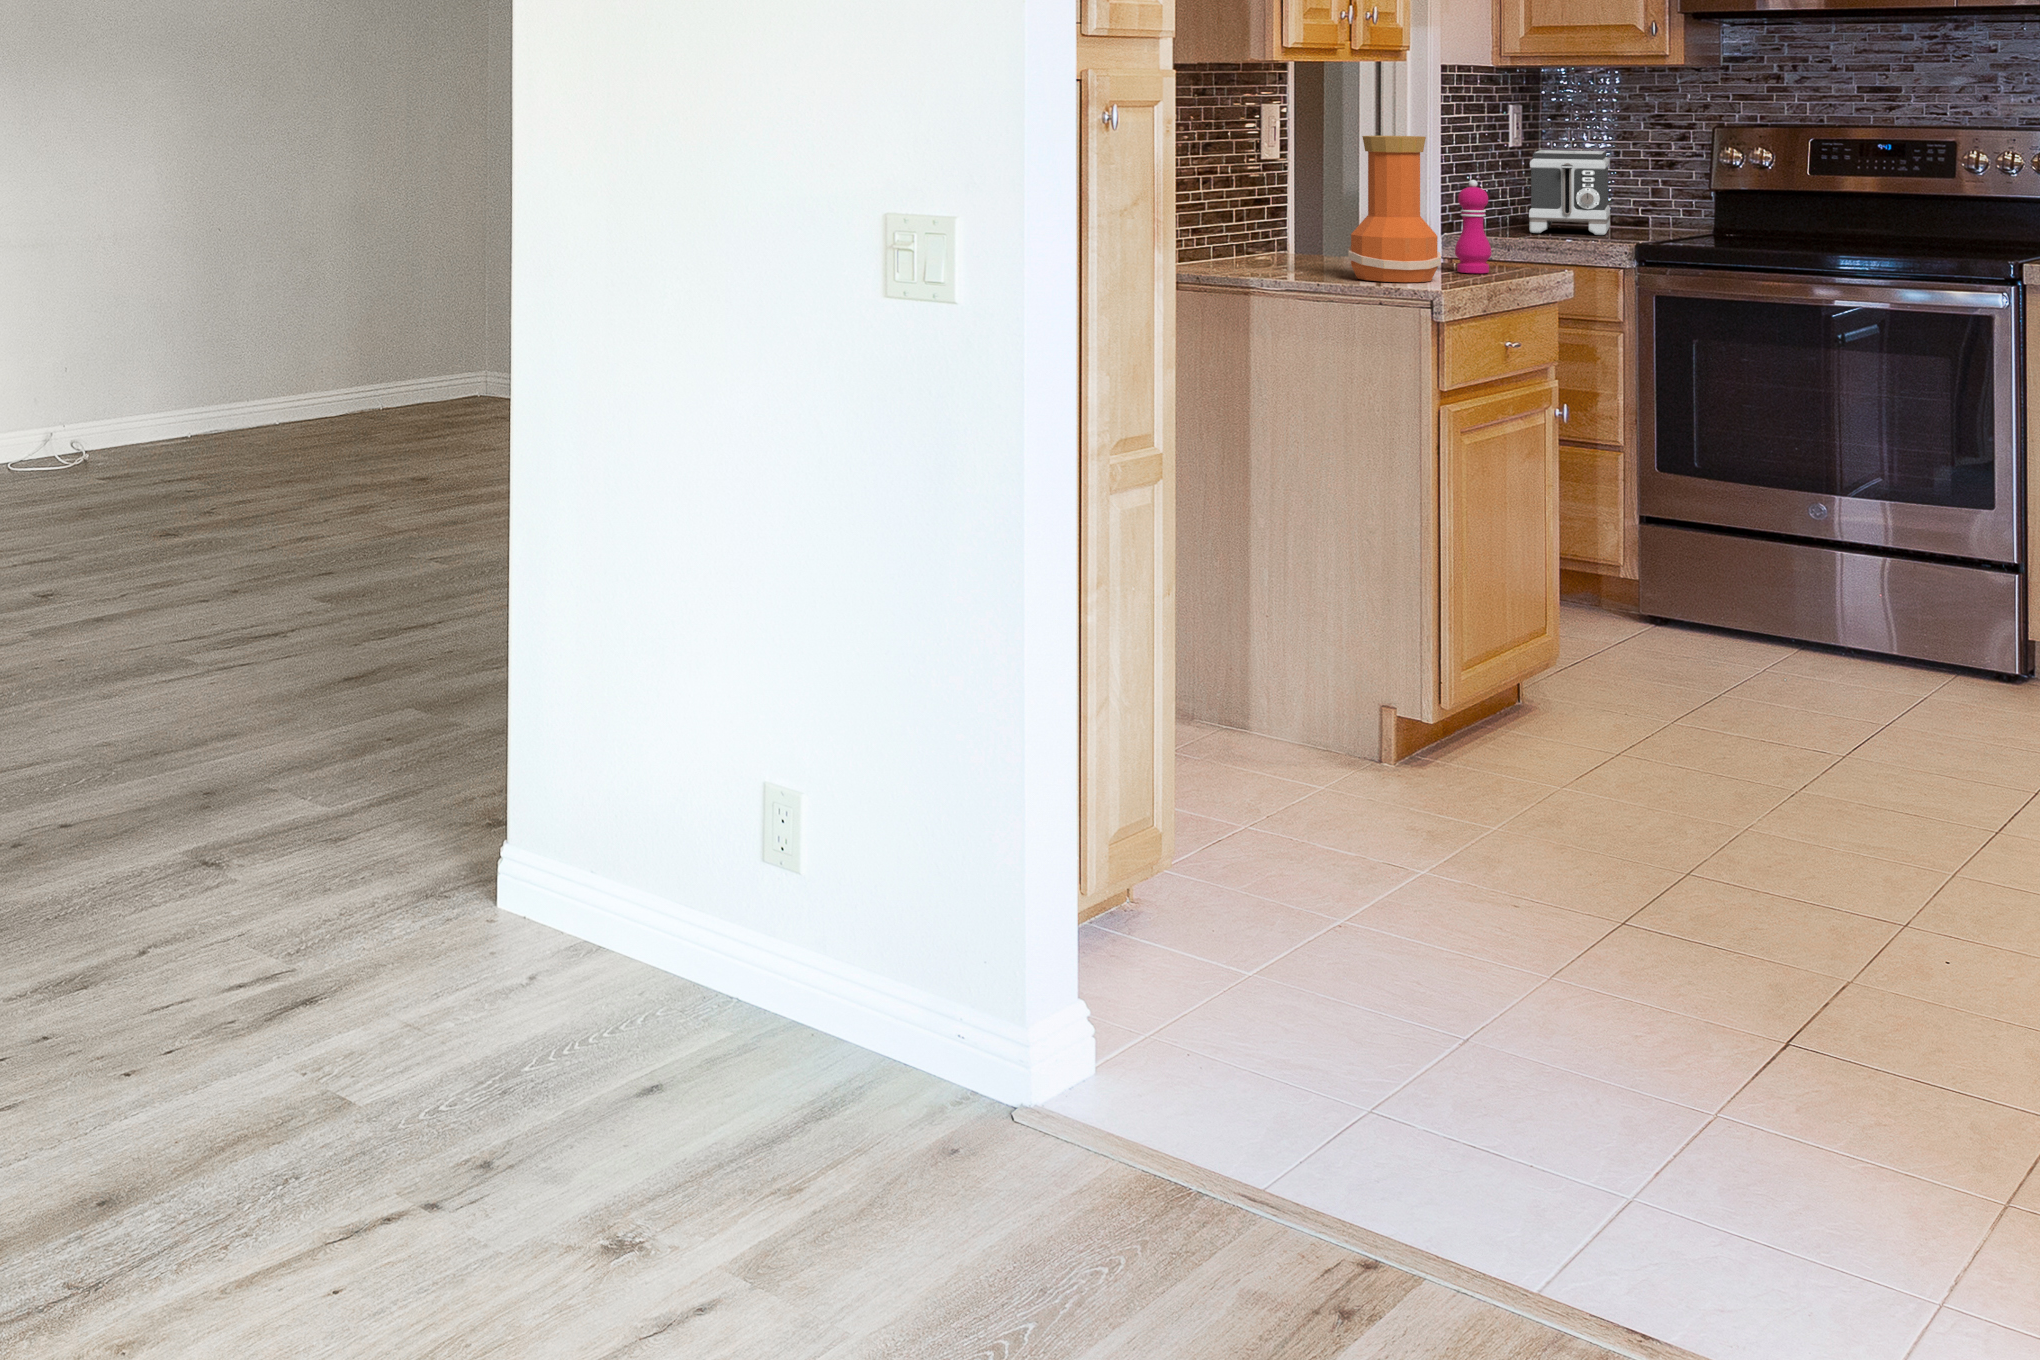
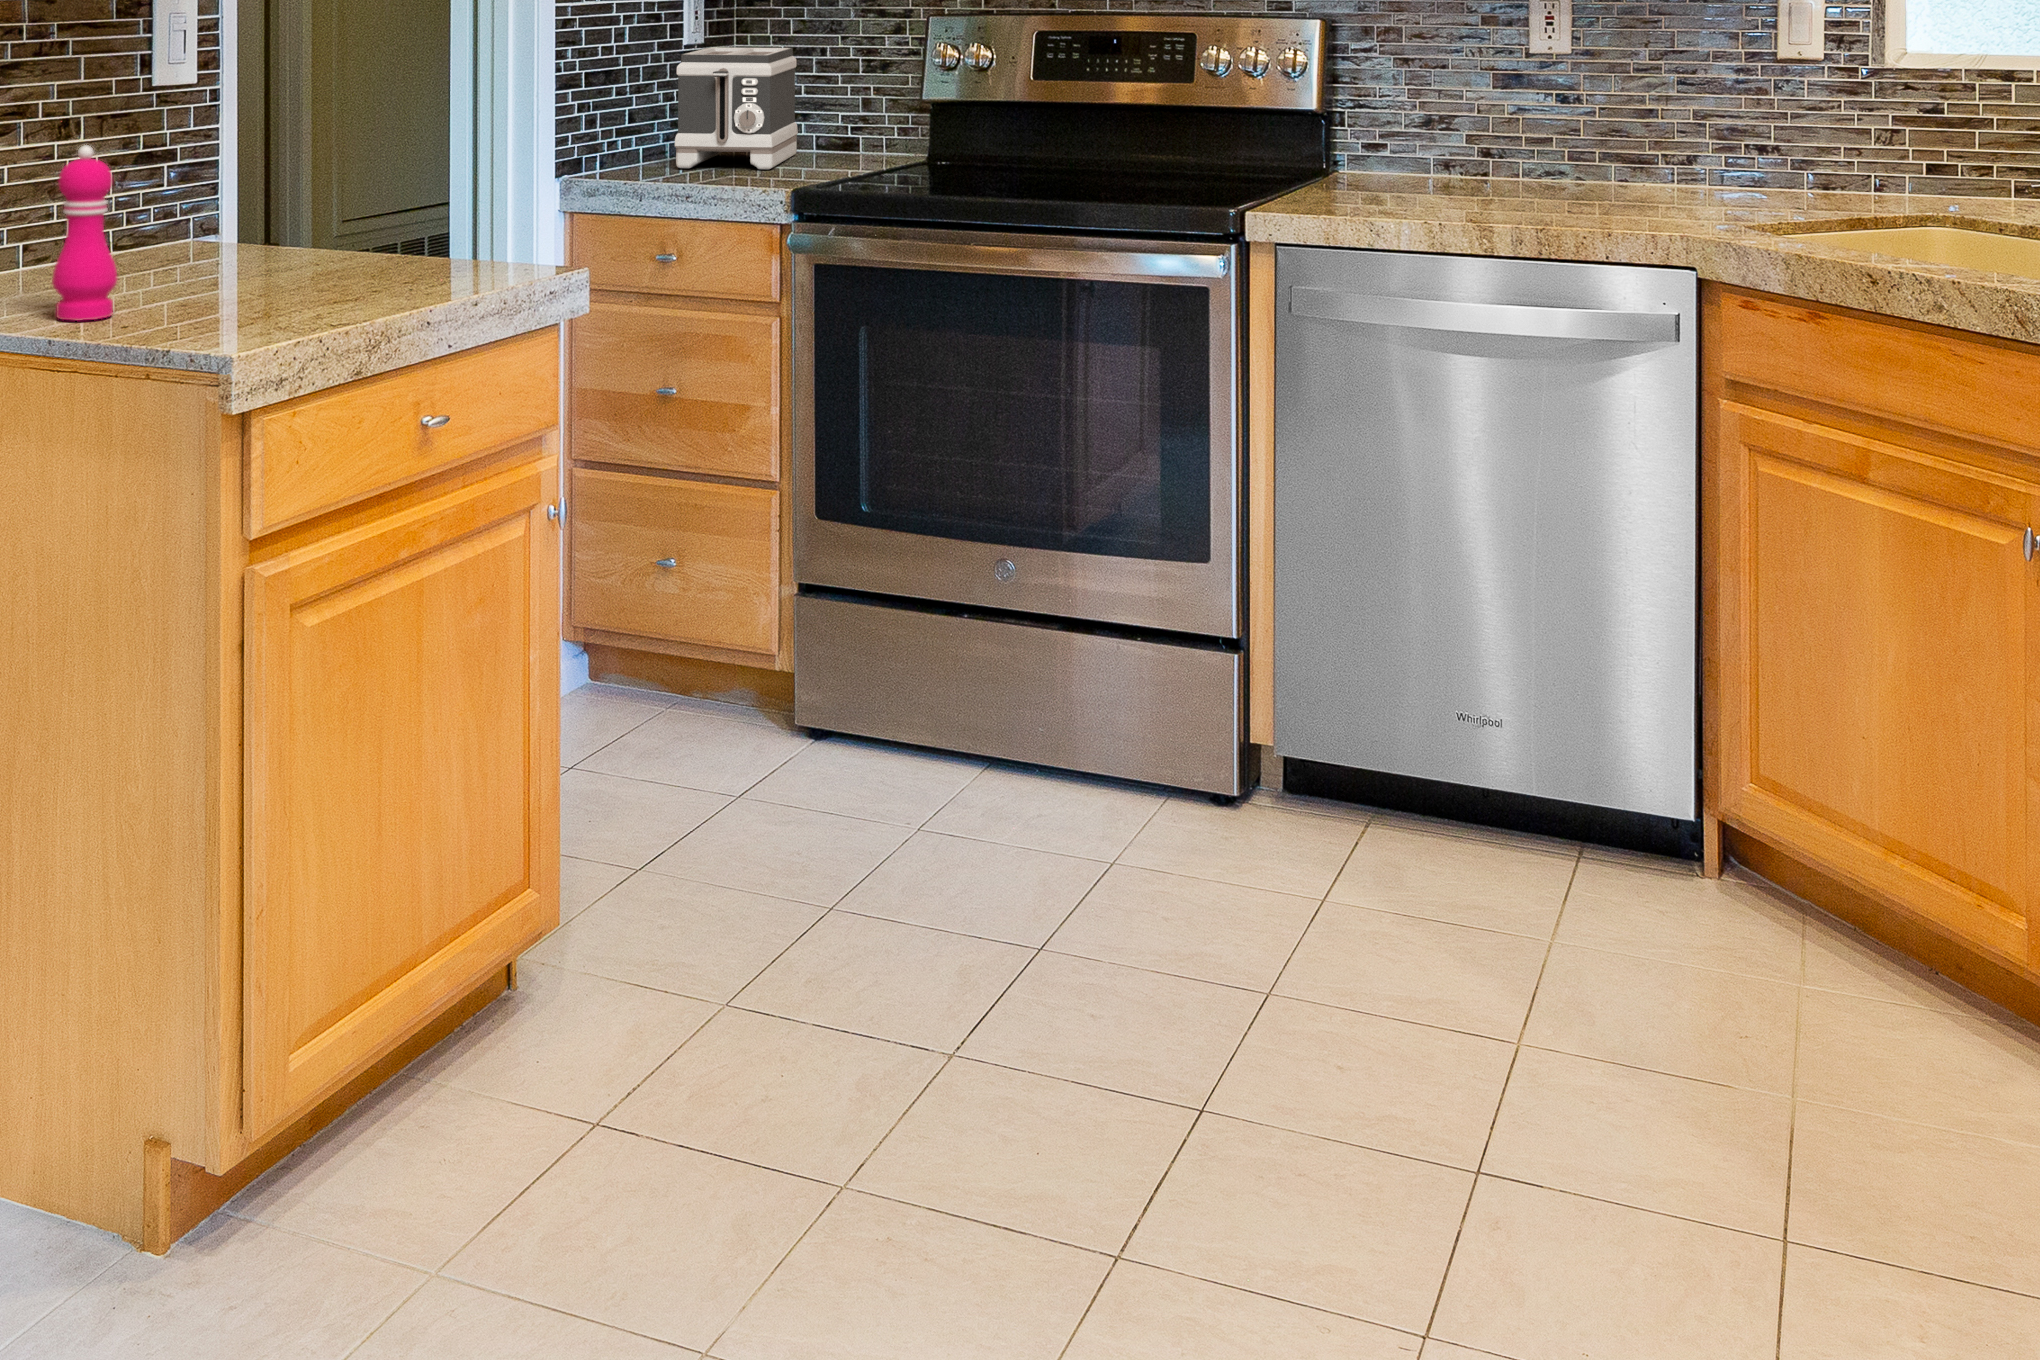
vase: present [1348,136,1441,282] -> none [201,50,358,308]
pepper mill: present [1455,180,1491,273] -> present [52,145,117,321]

